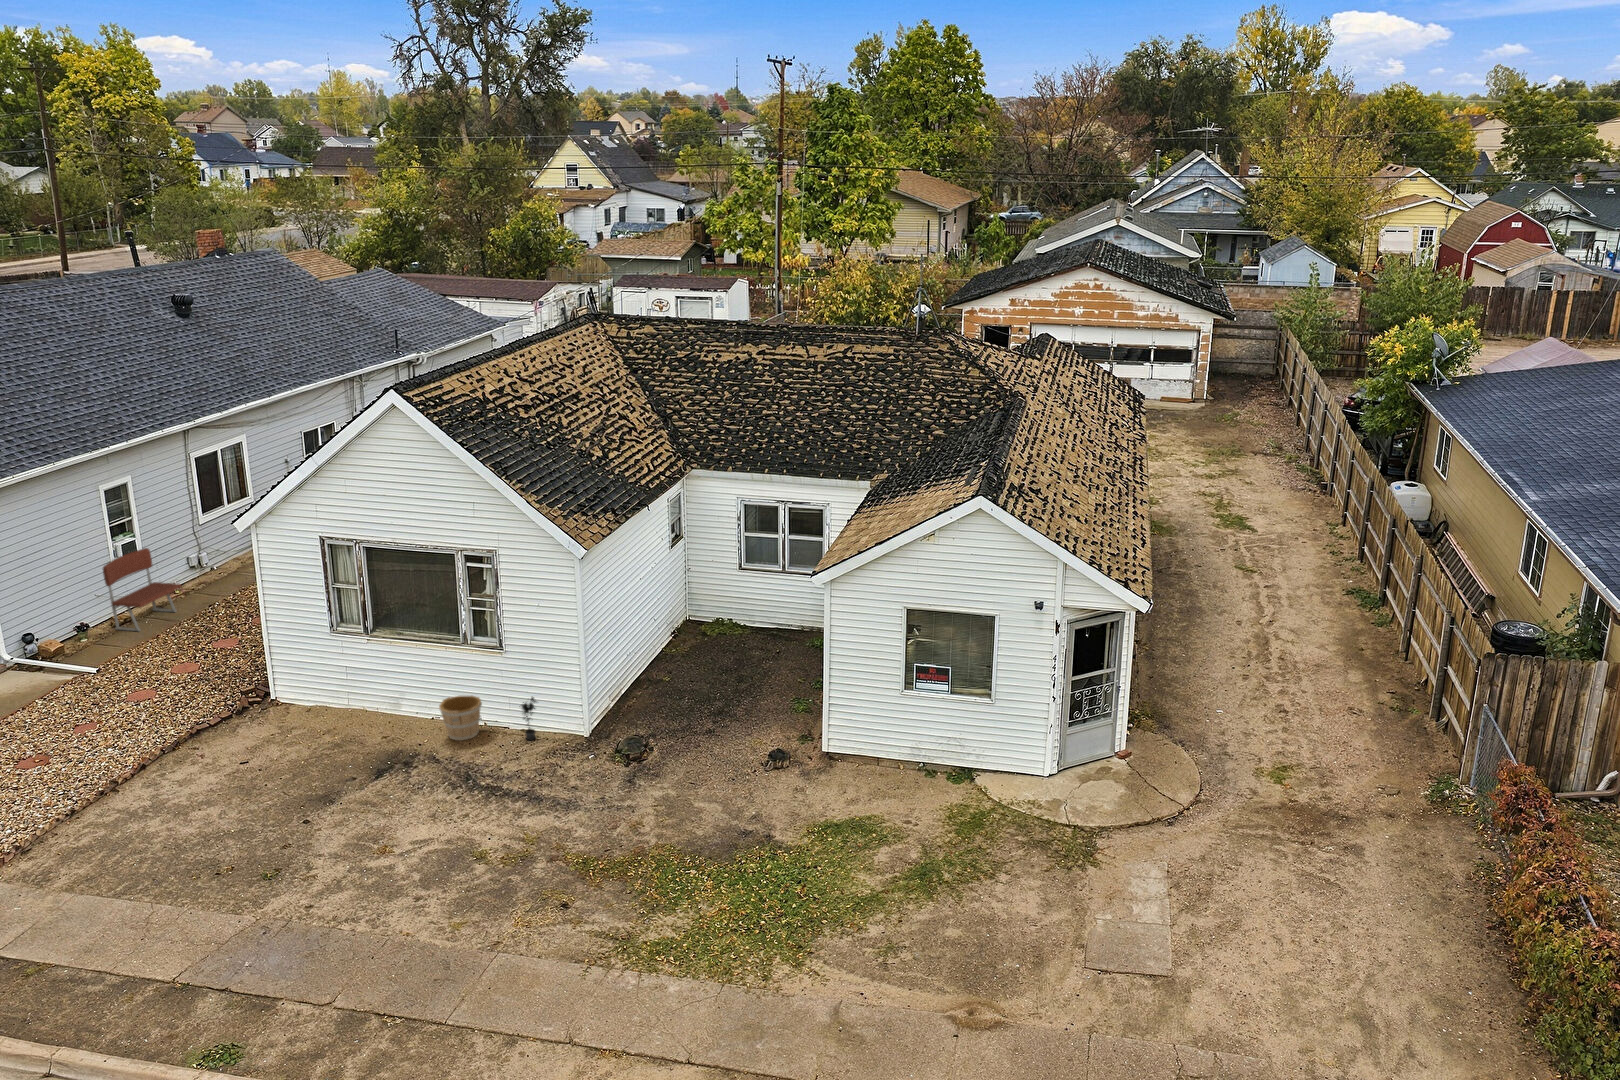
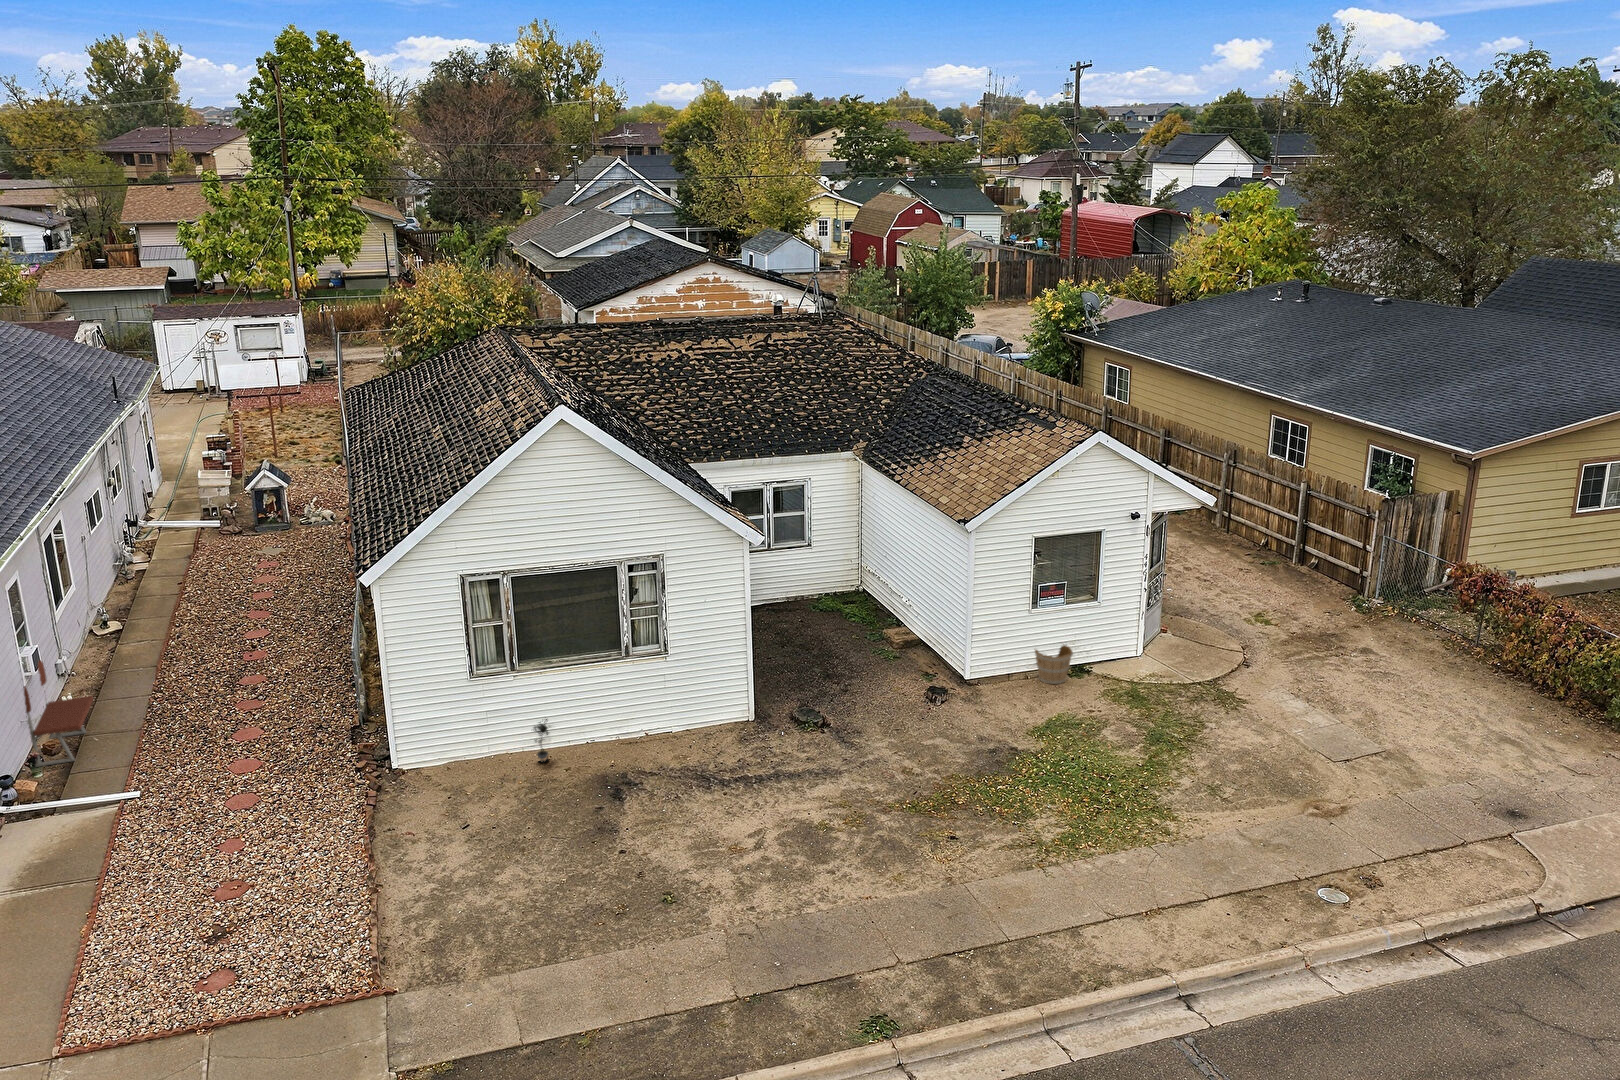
wooden bucket: present [439,696,482,741] -> present [1035,645,1073,684]
potted plant: present [521,697,536,740] -> present [534,719,548,762]

